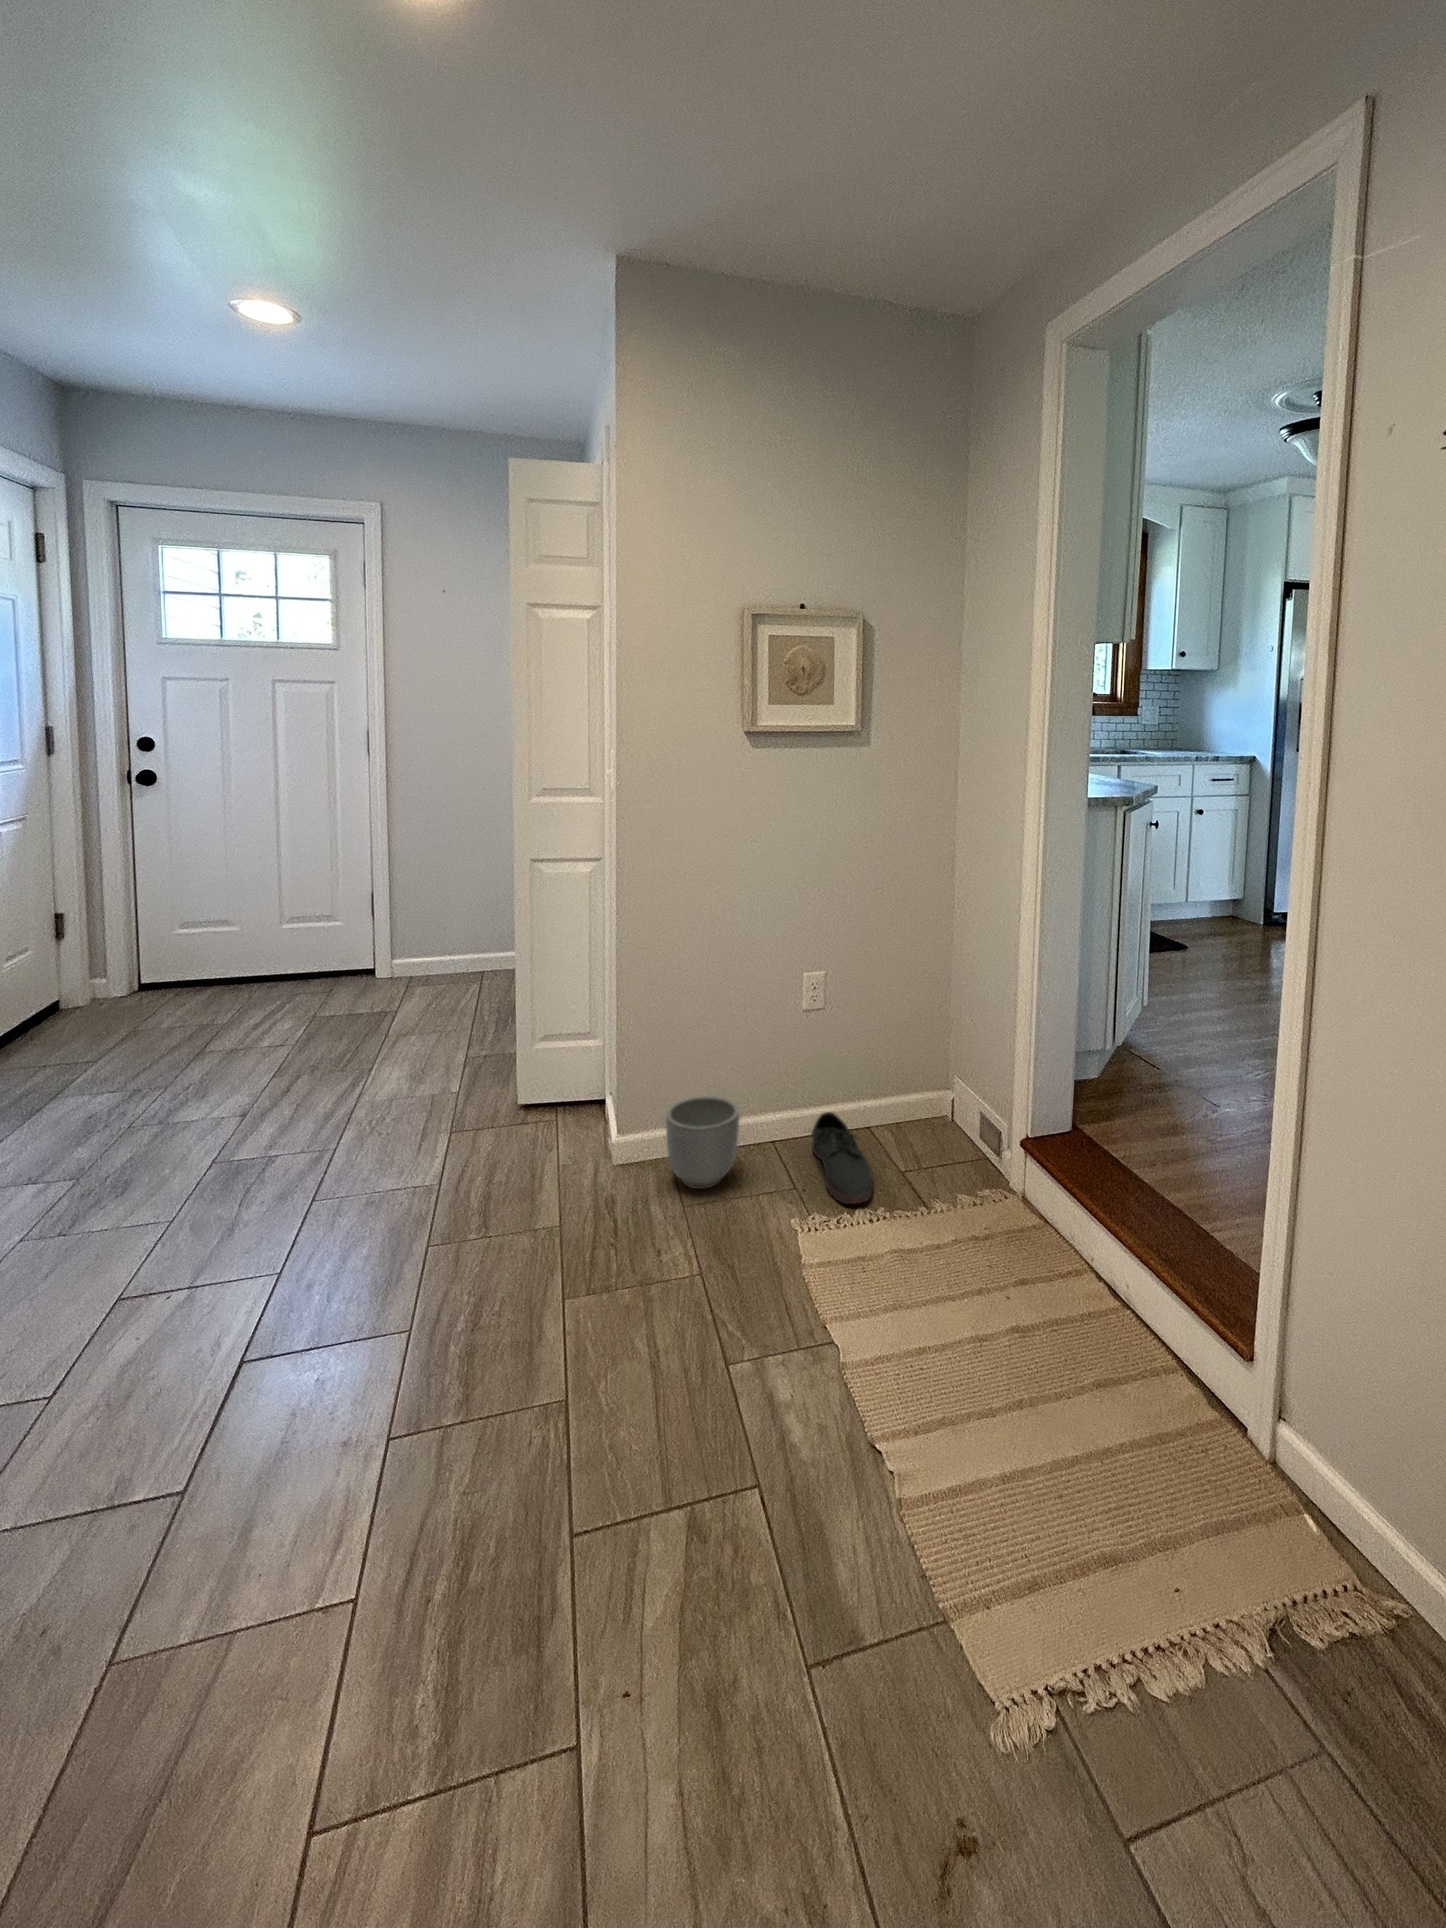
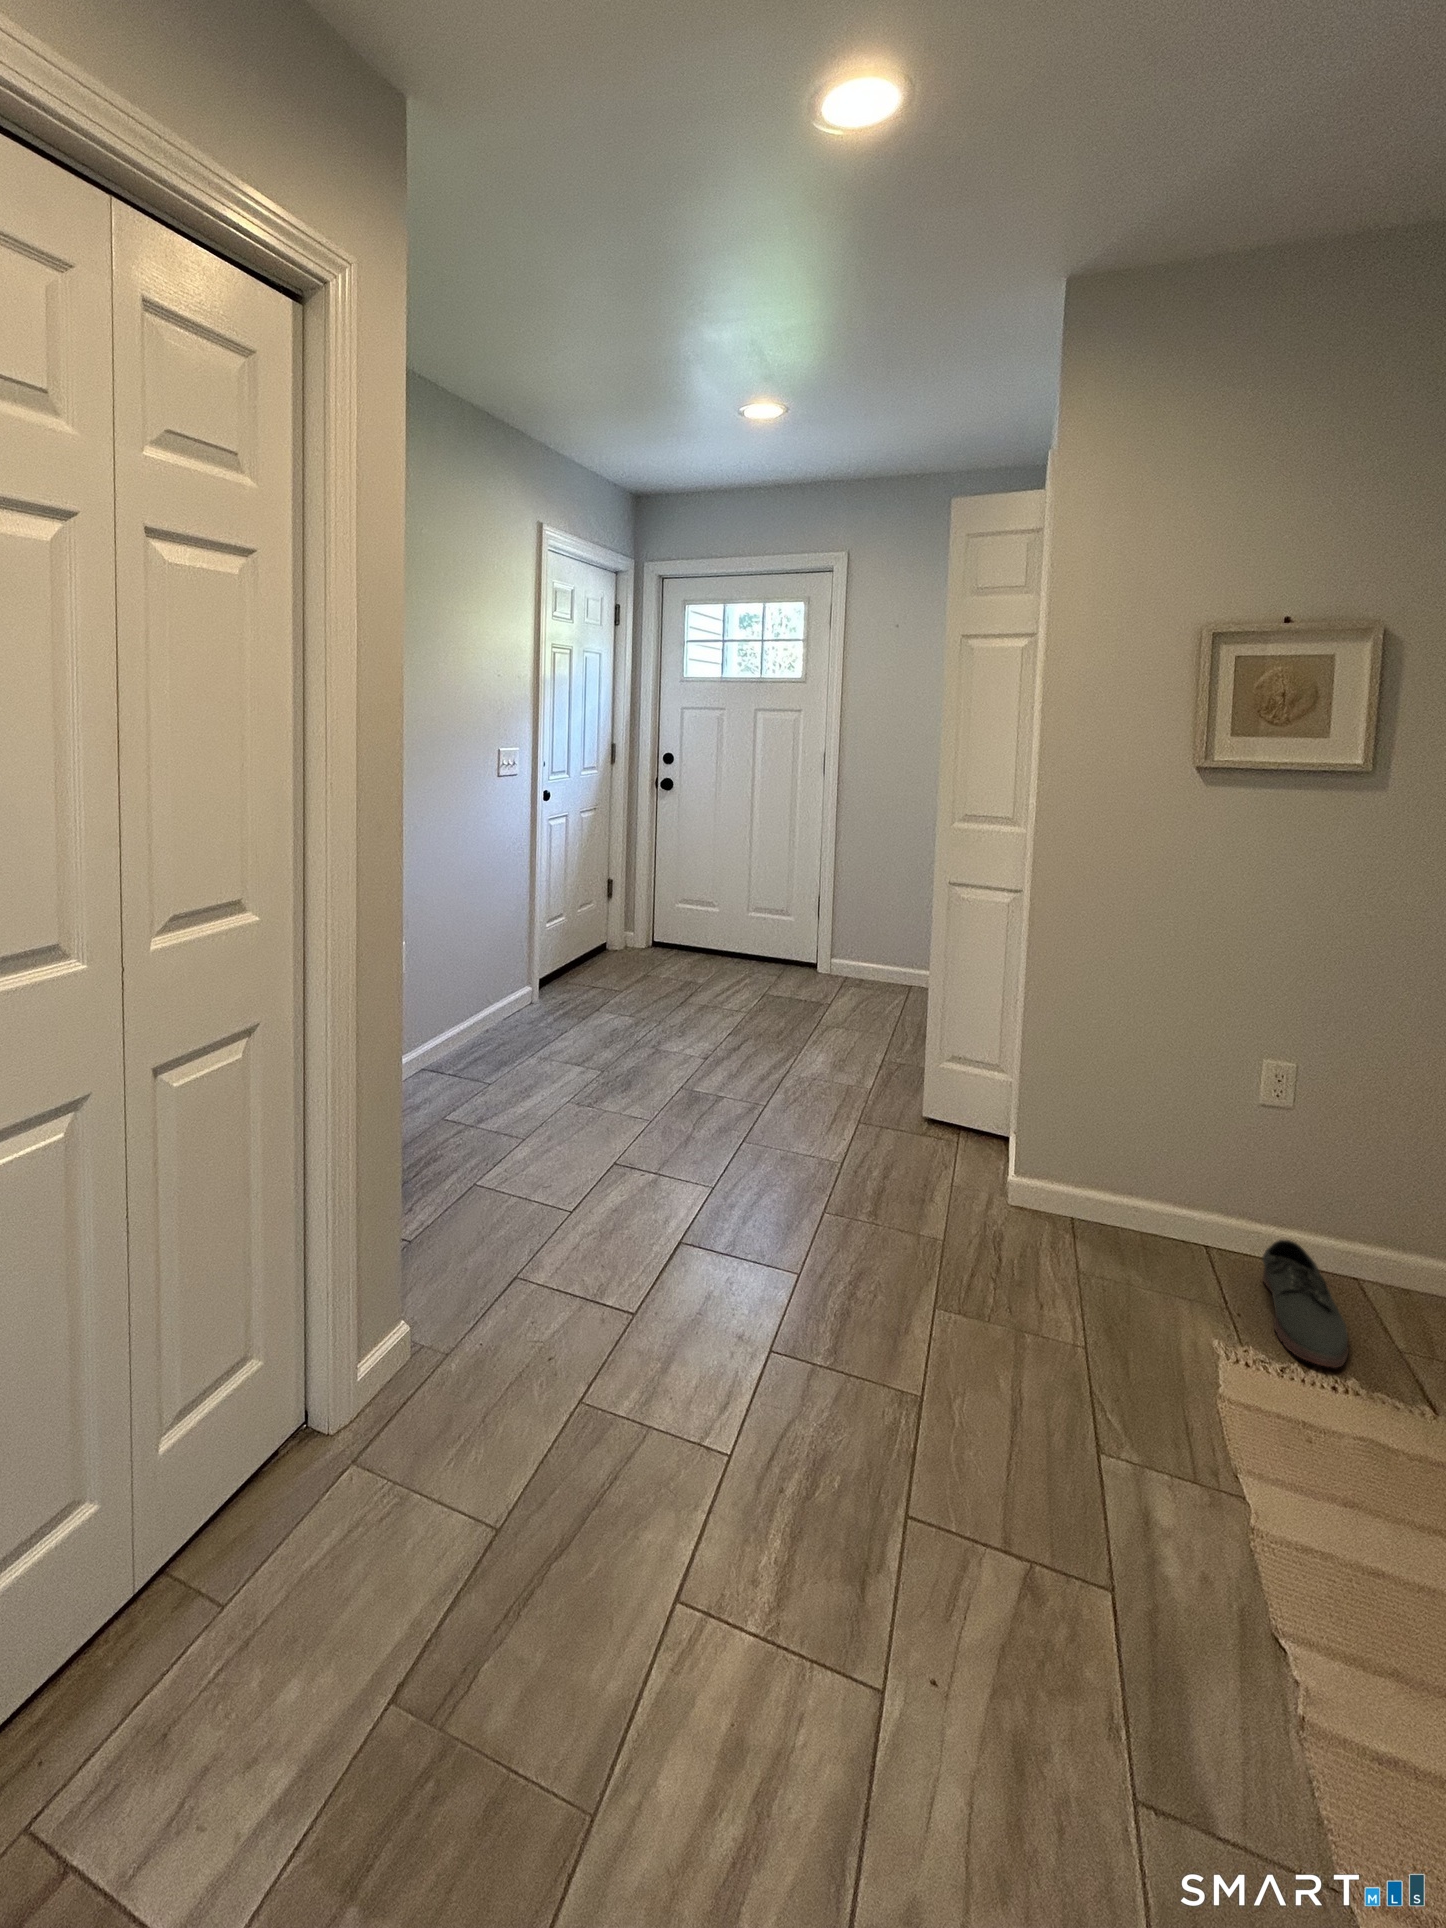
planter: present [665,1096,740,1189] -> none [1066,1163,1159,1269]

